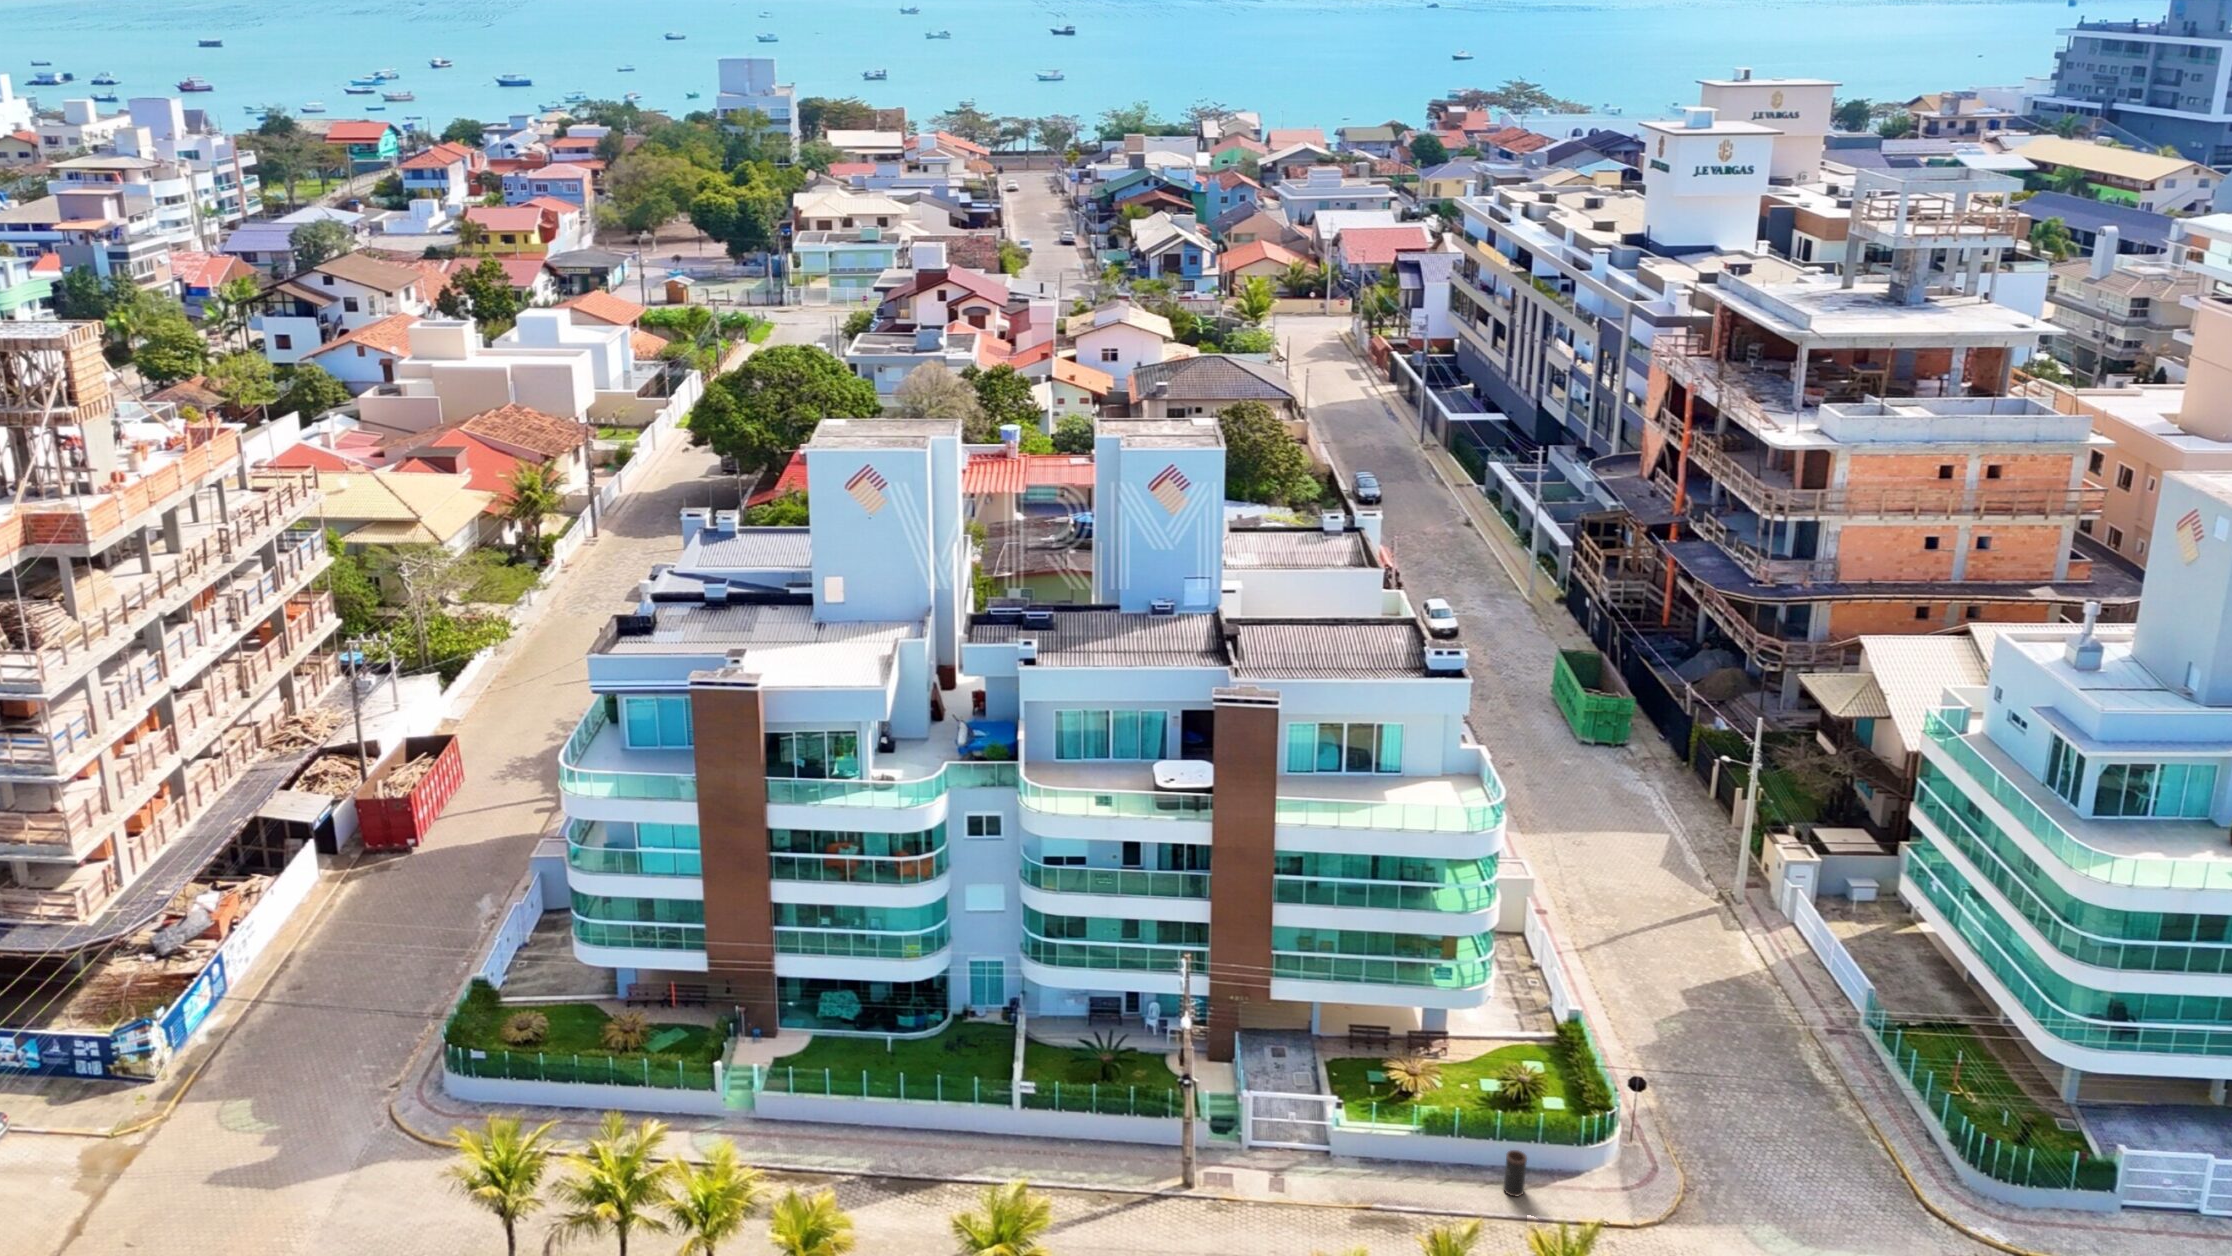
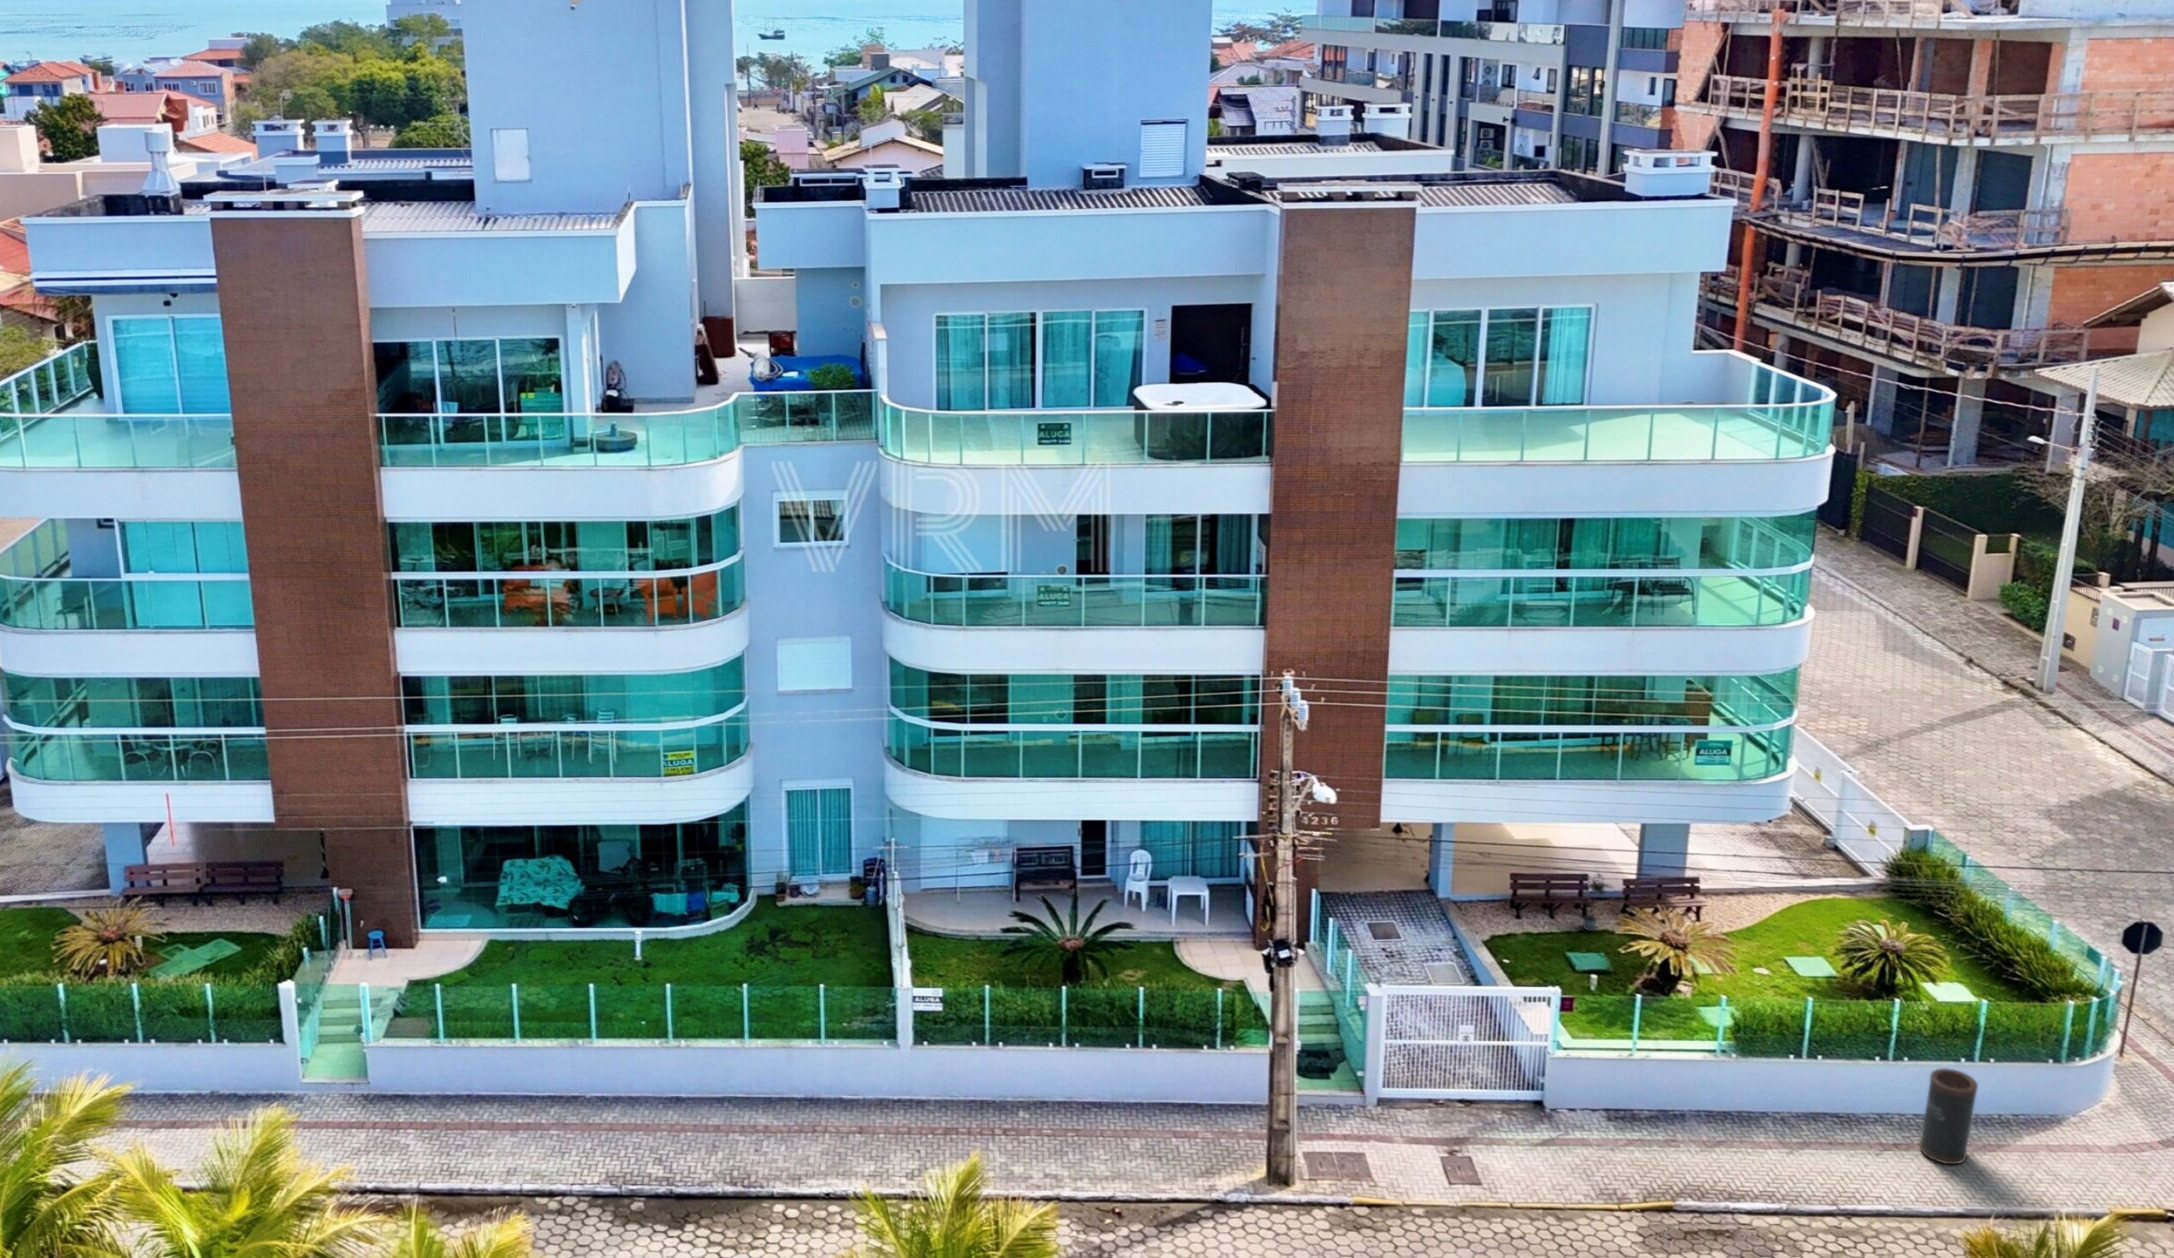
potted plant: none [1375,1030,1391,1061] -> present [1580,874,1613,931]

